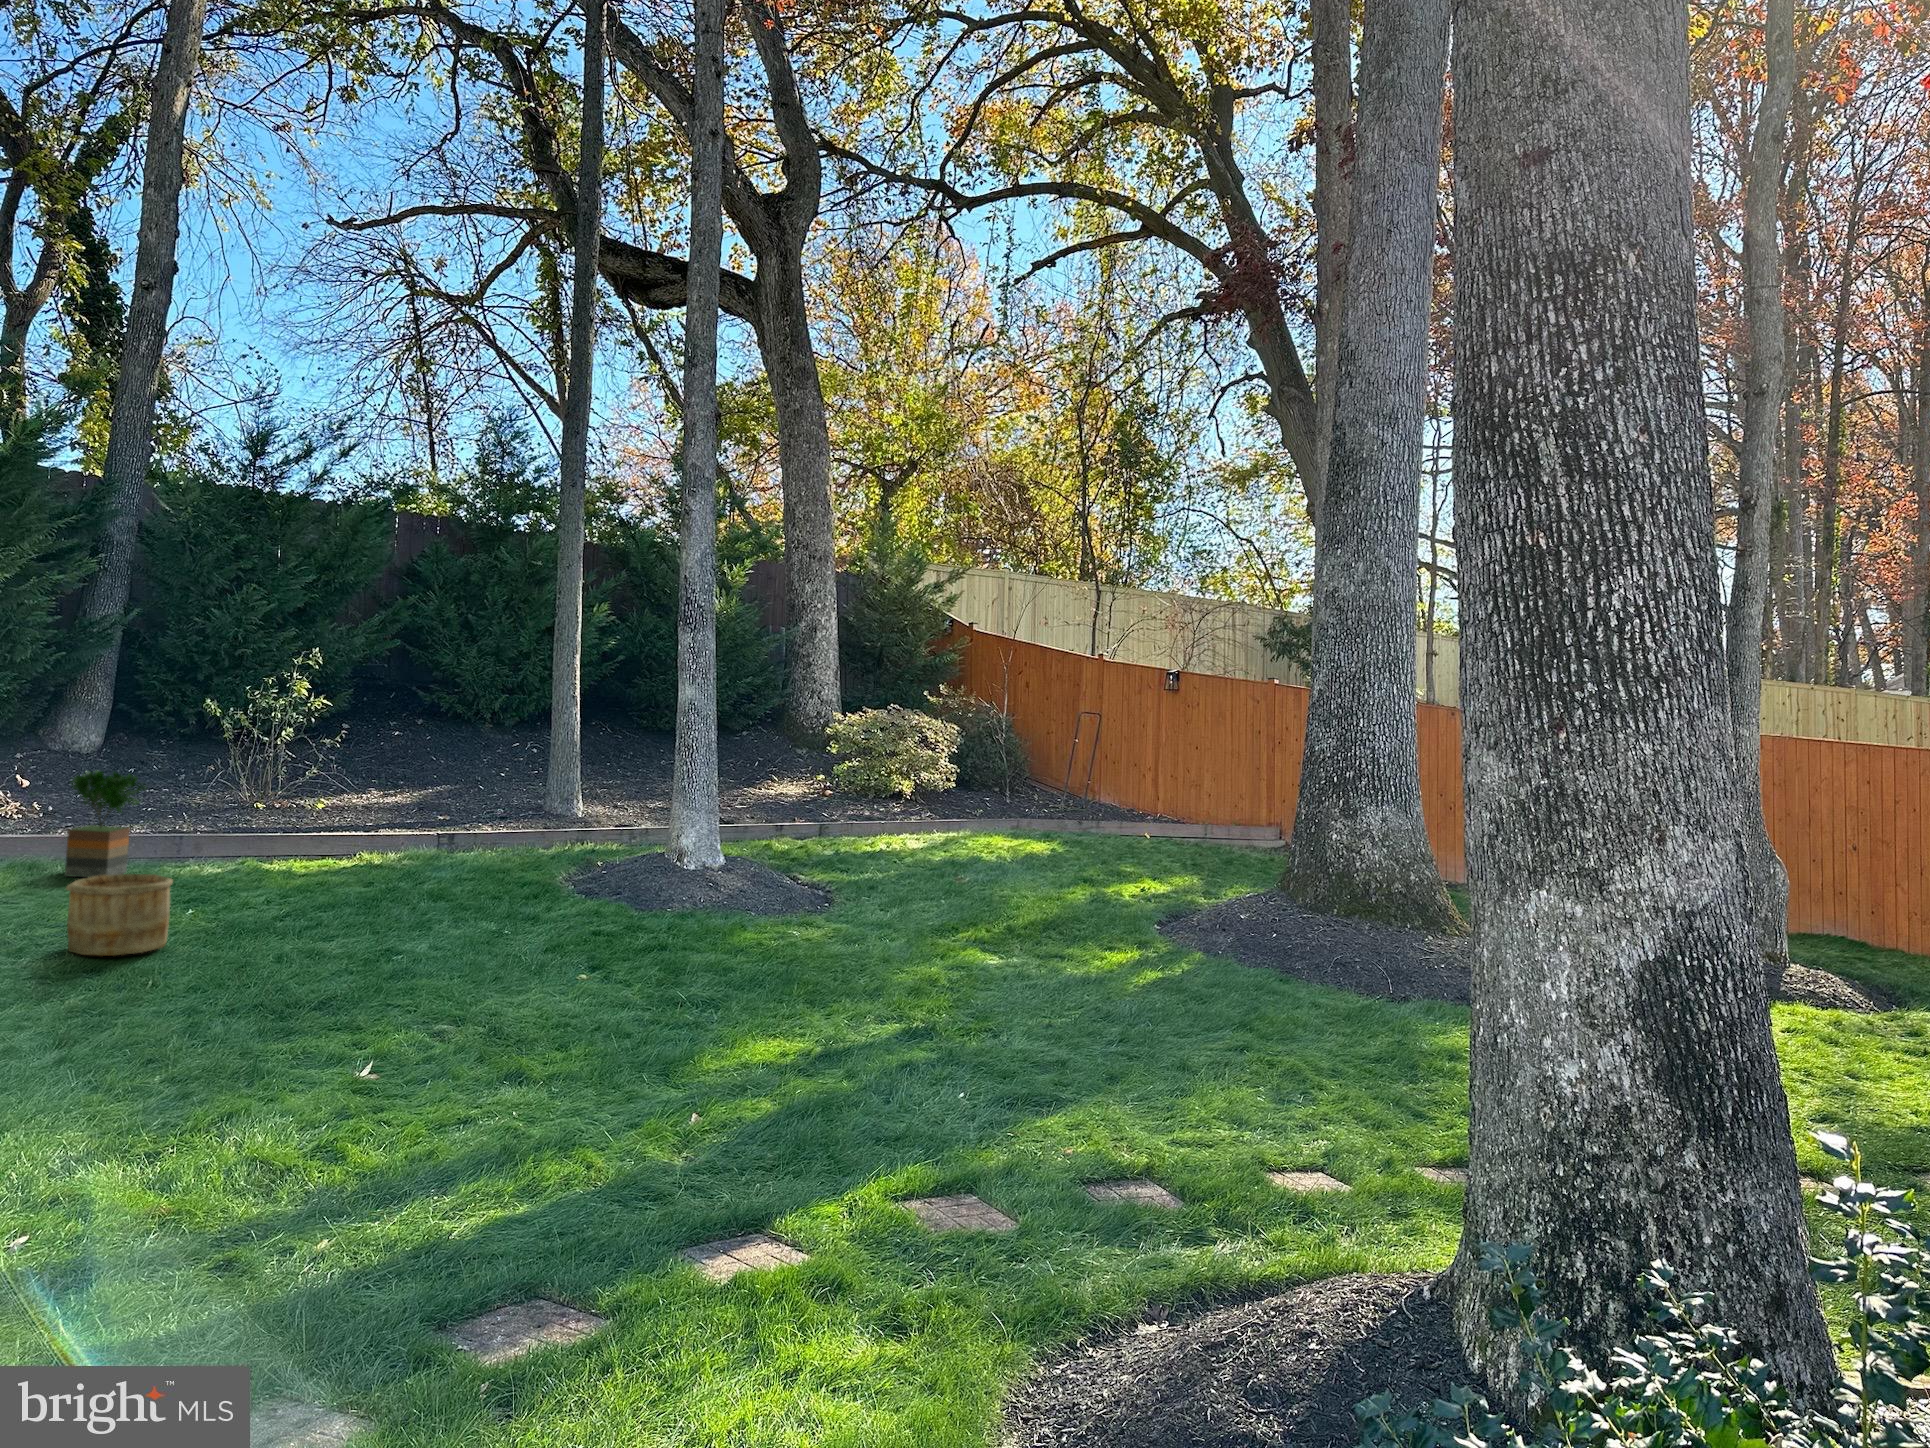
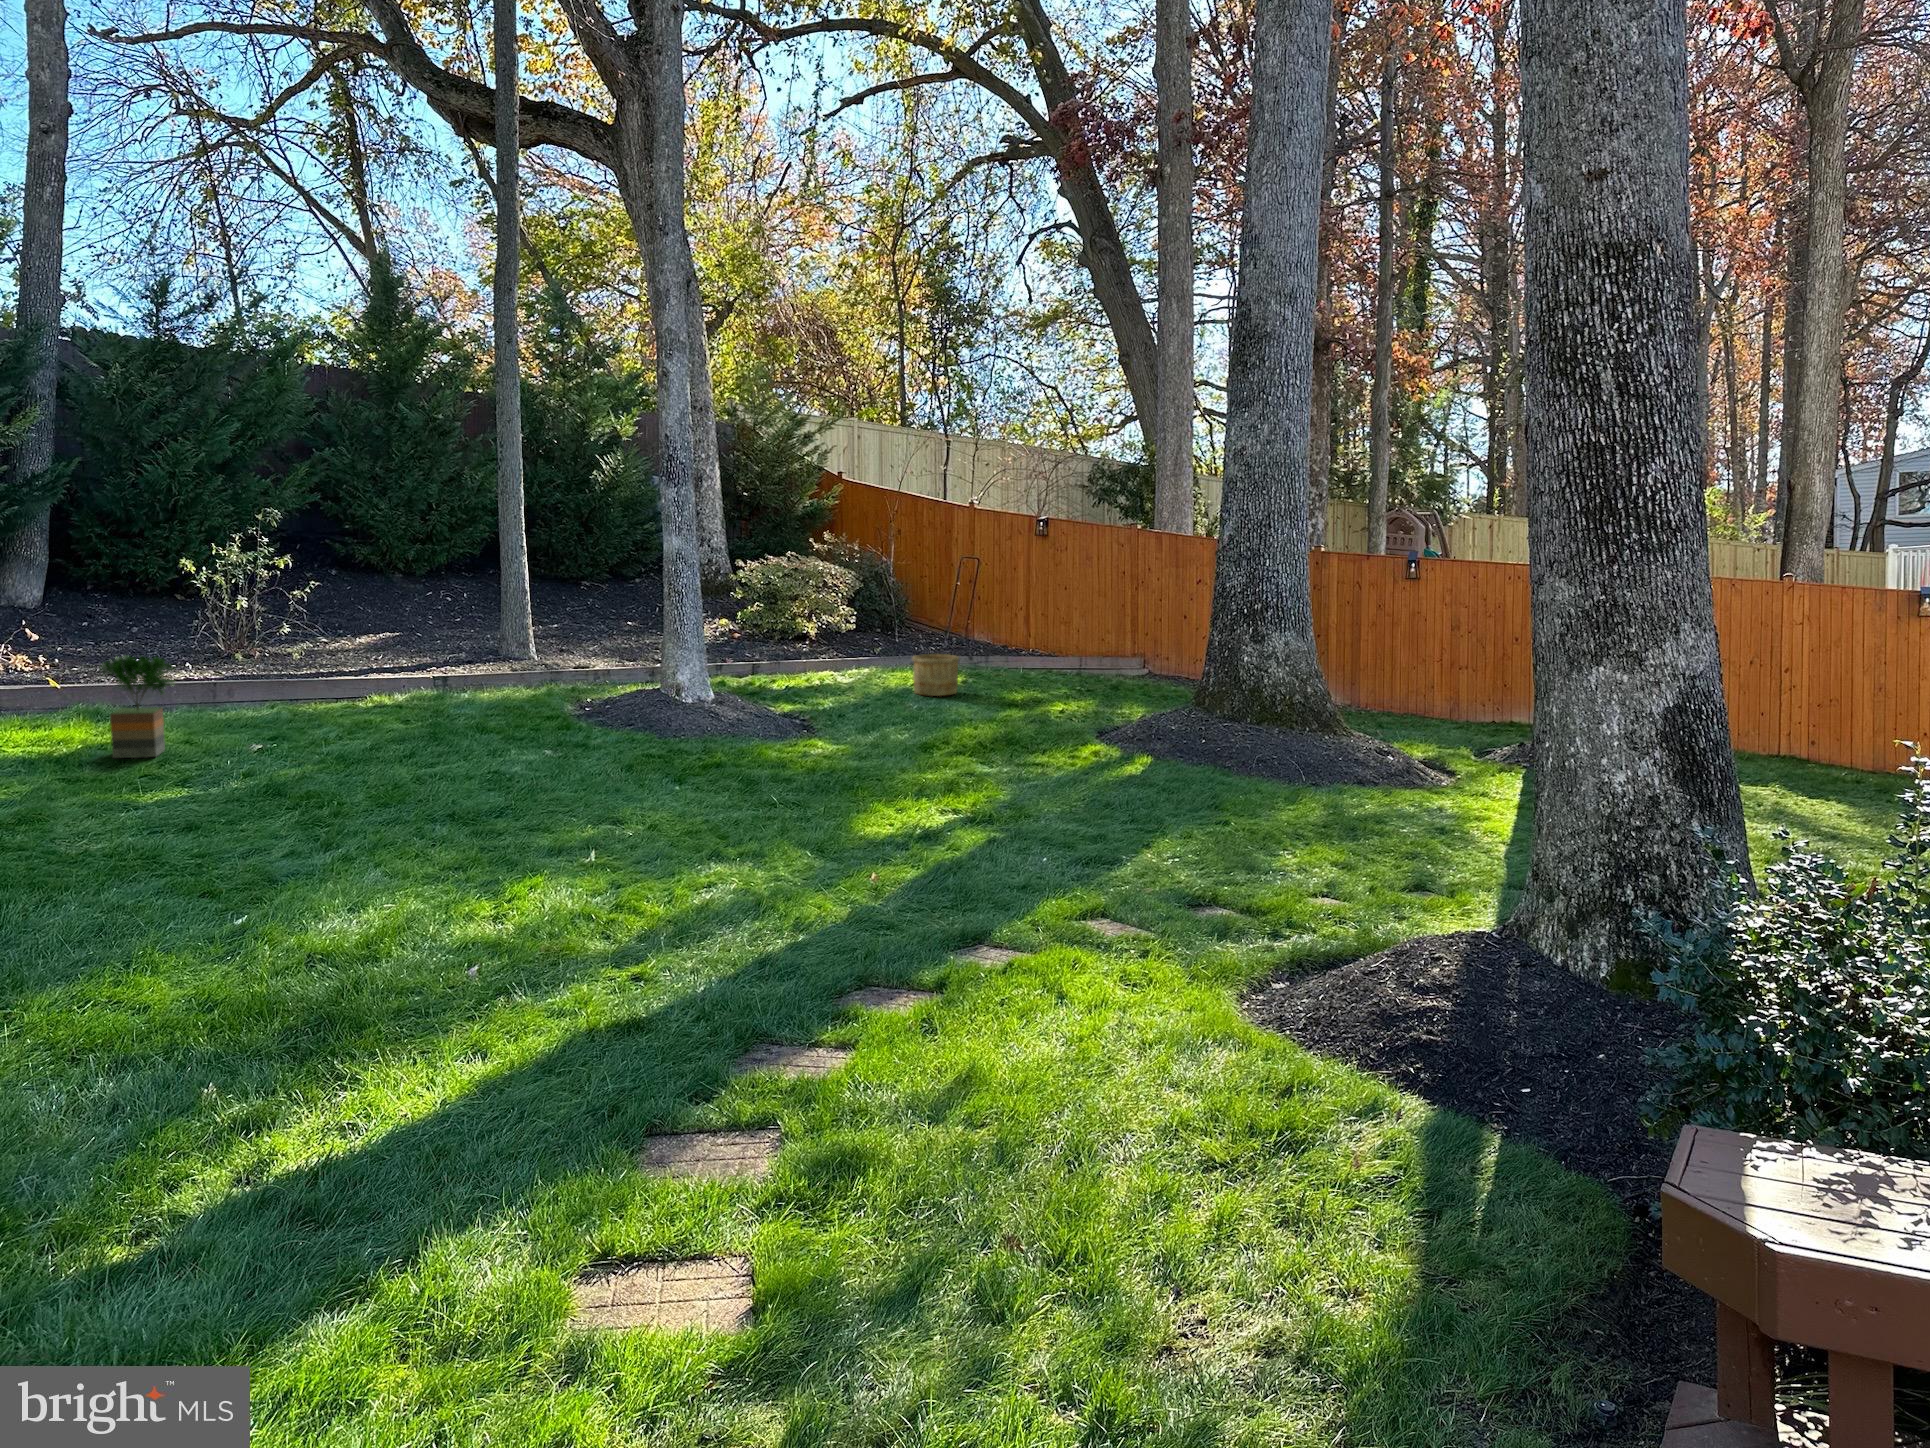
wooden bucket: present [66,874,173,956] -> present [912,654,959,696]

